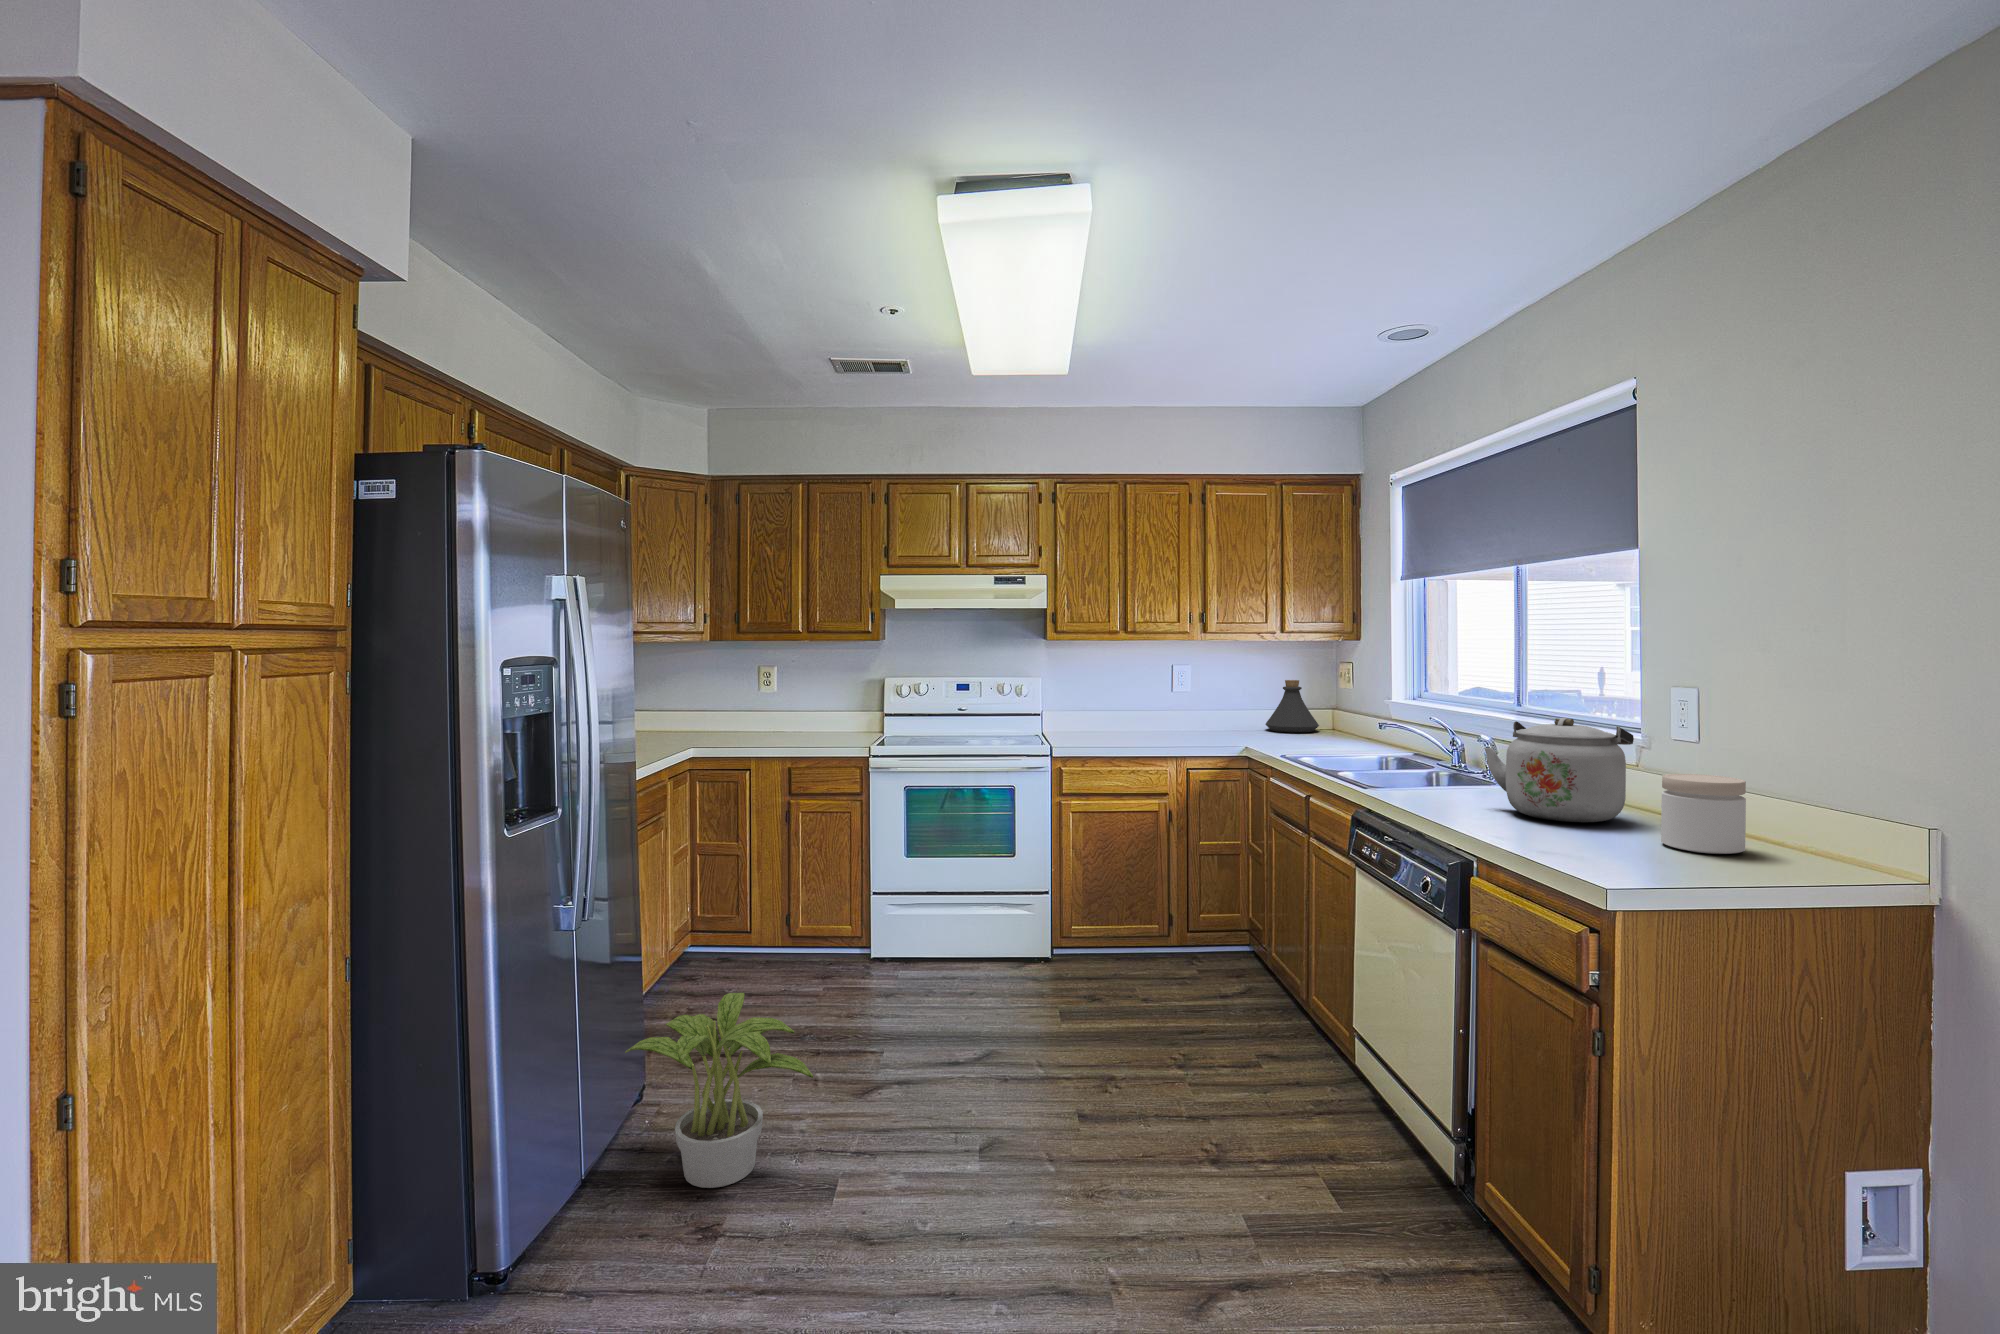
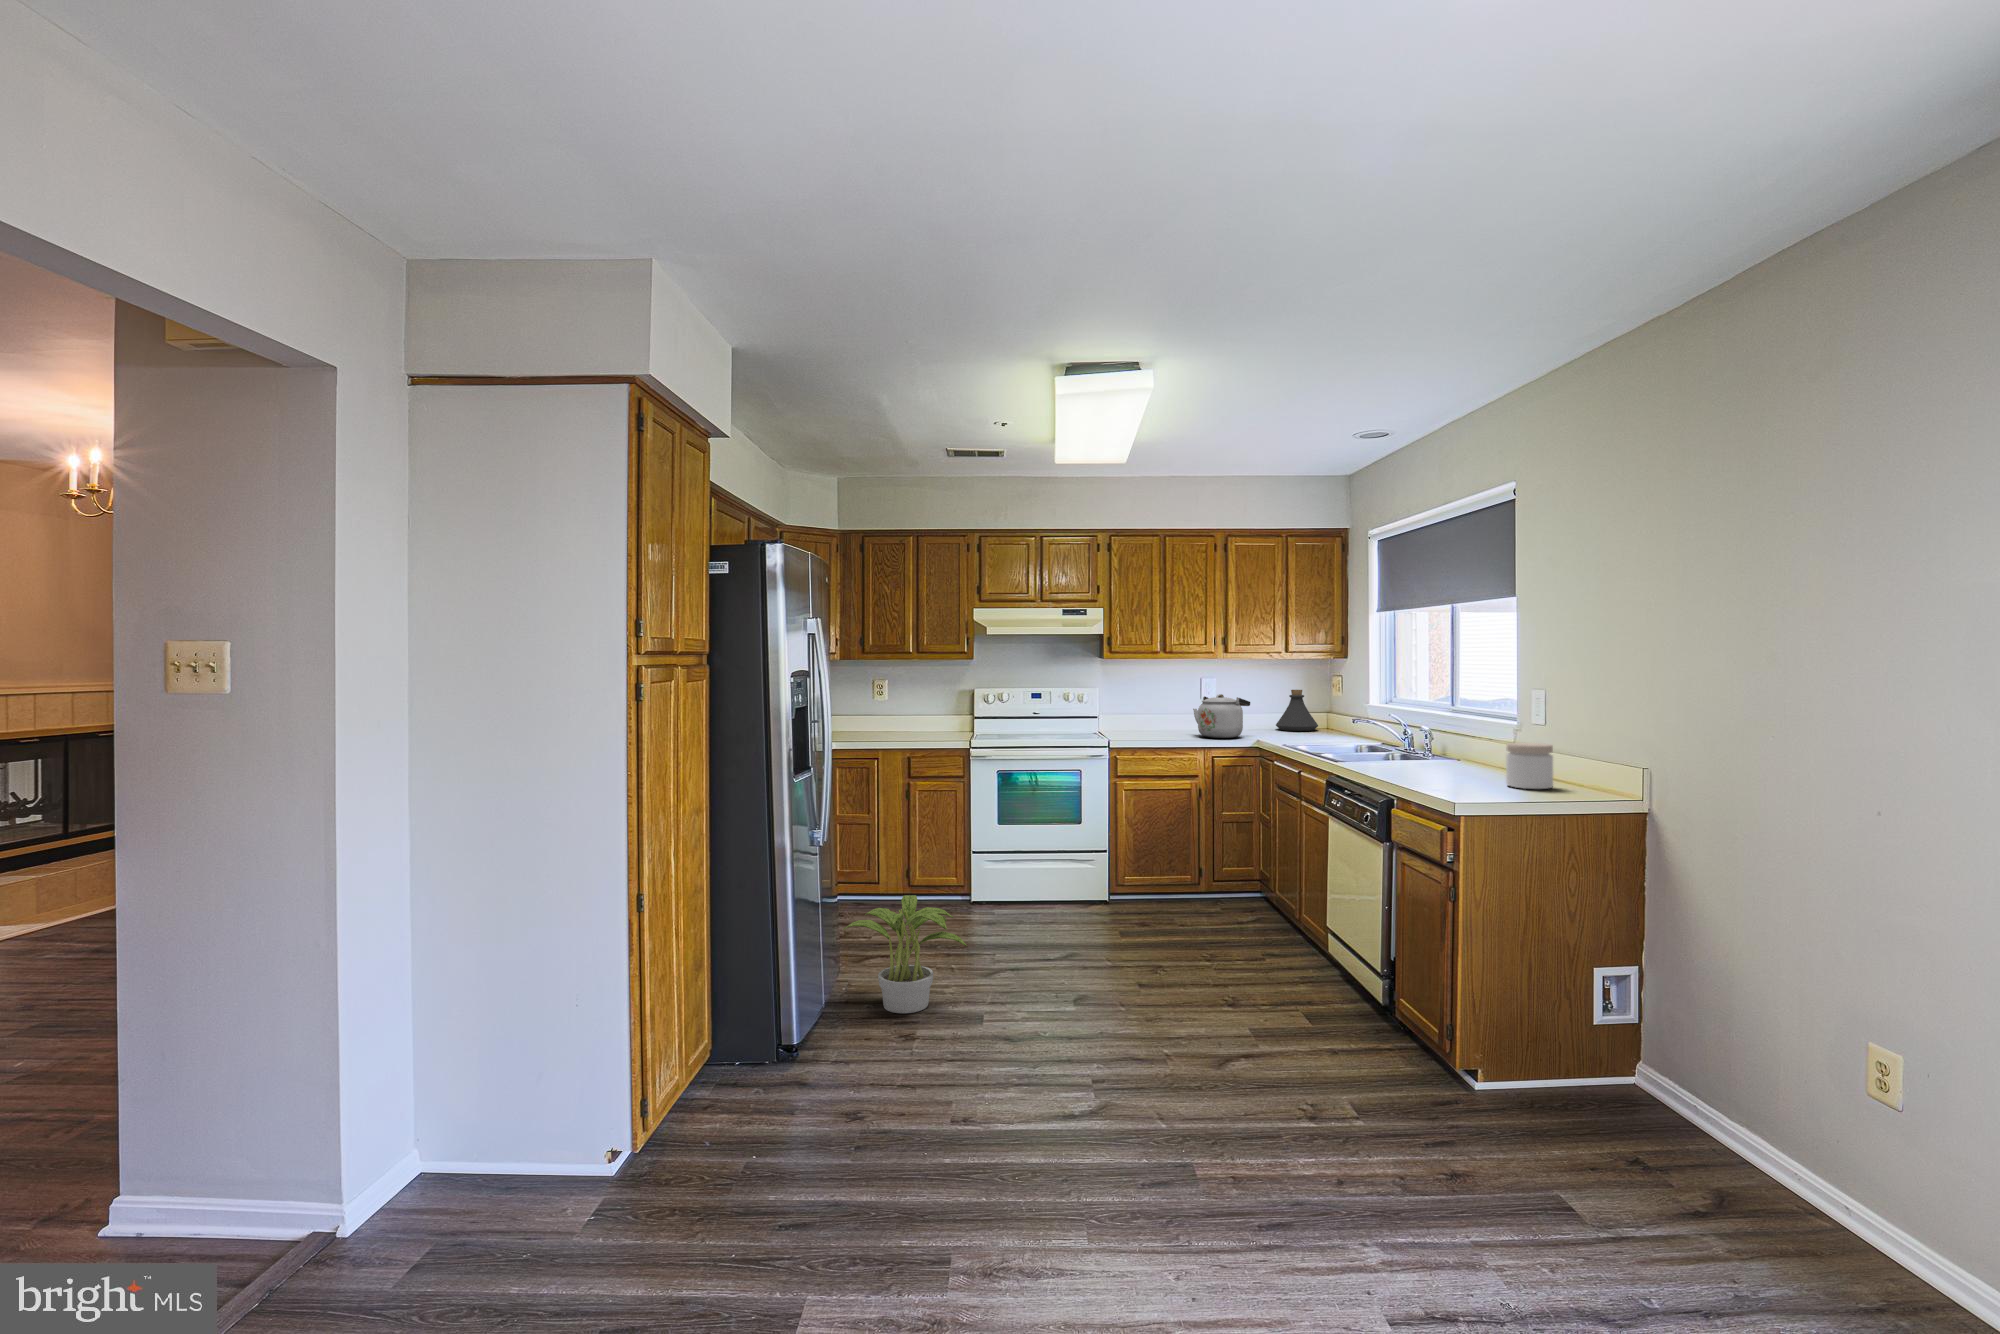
kettle: present [1484,717,1634,822] -> present [1193,694,1250,738]

